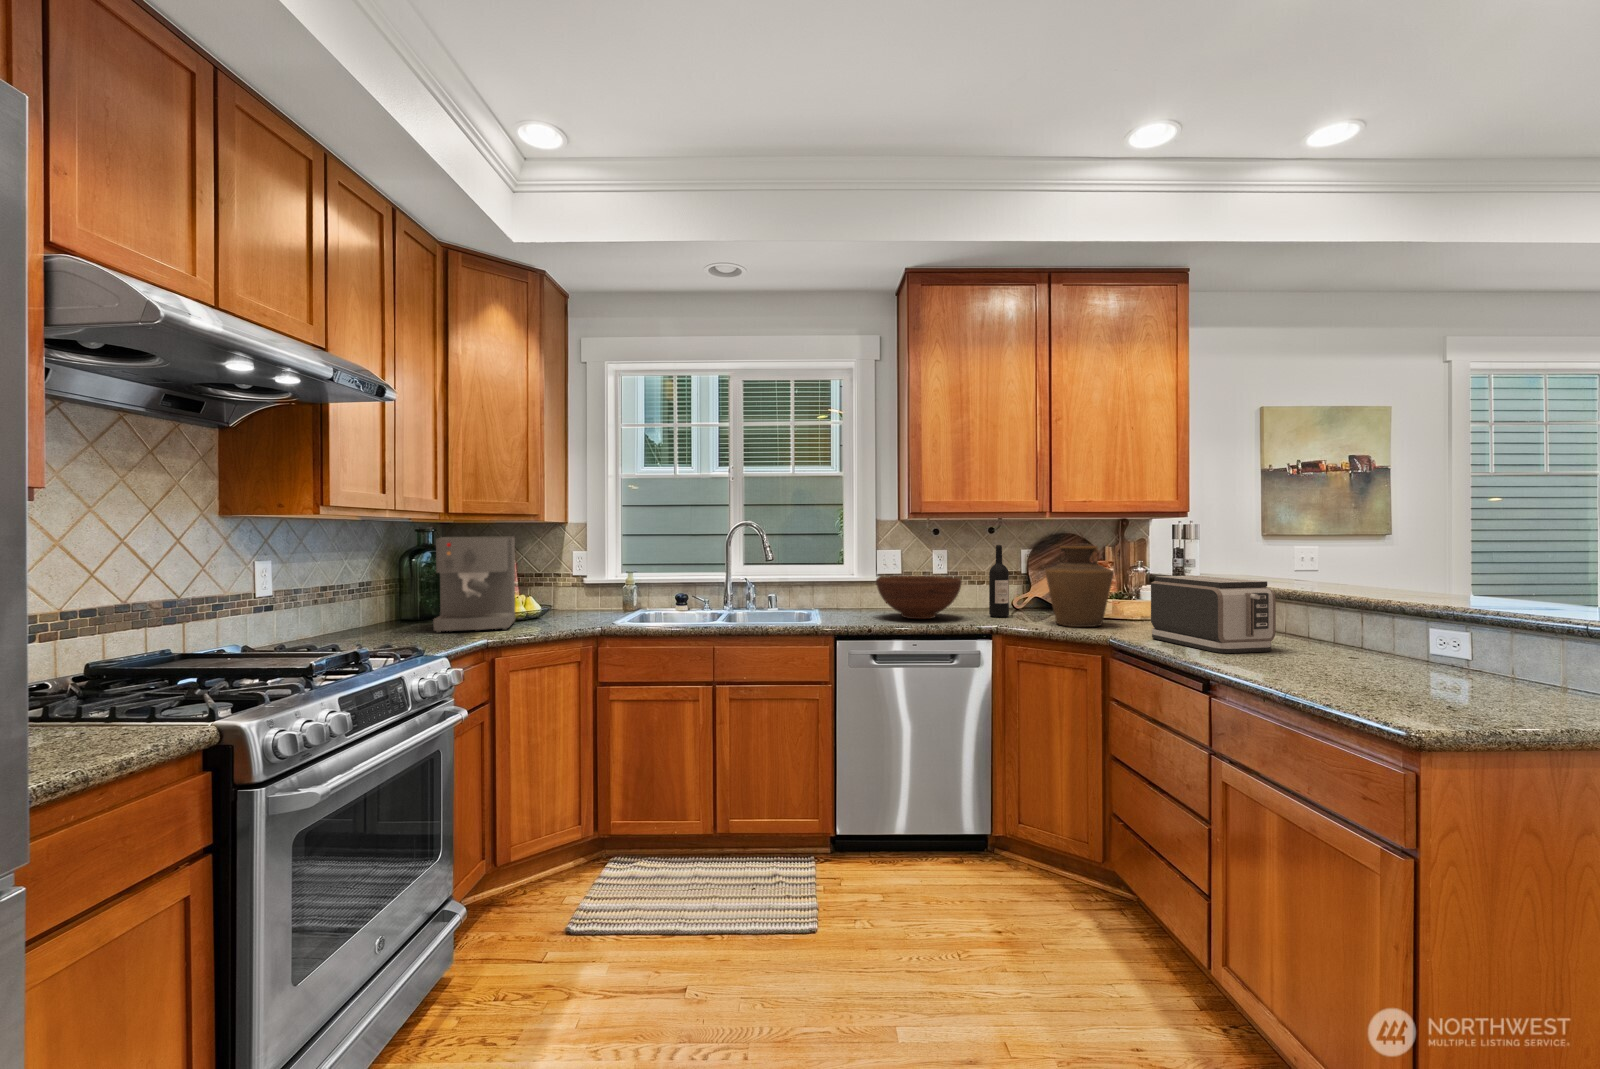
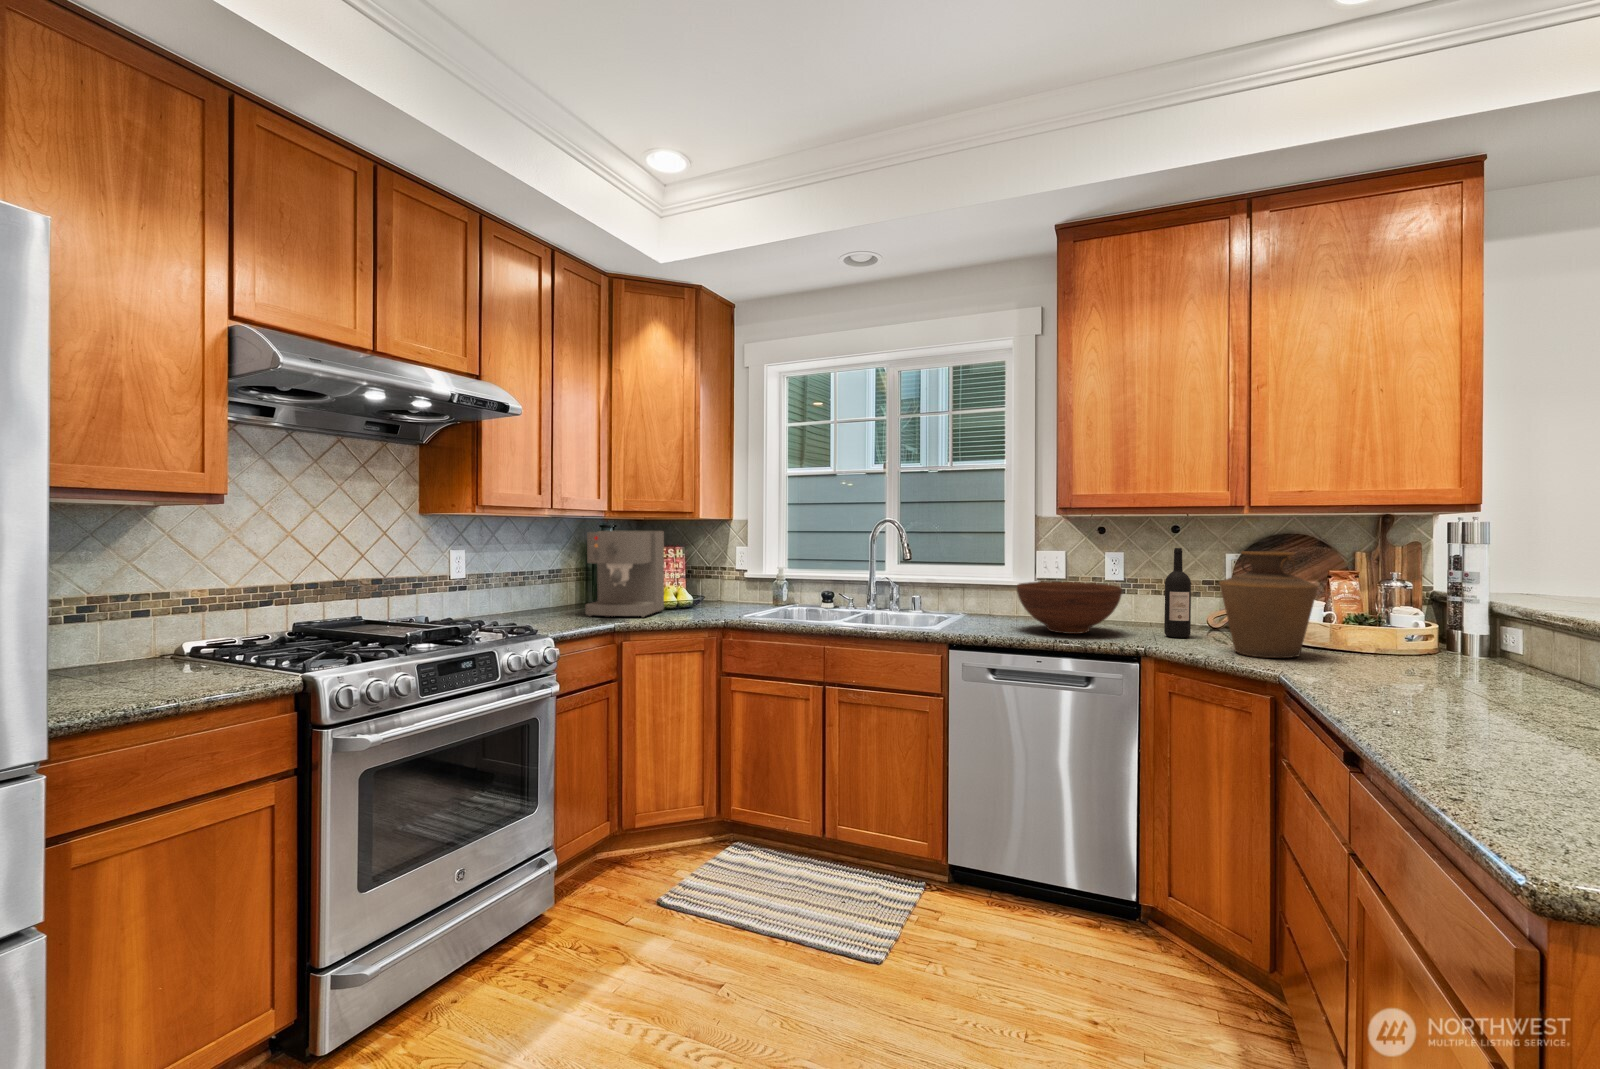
toaster: present [1151,576,1276,653] -> none [1333,596,1506,713]

